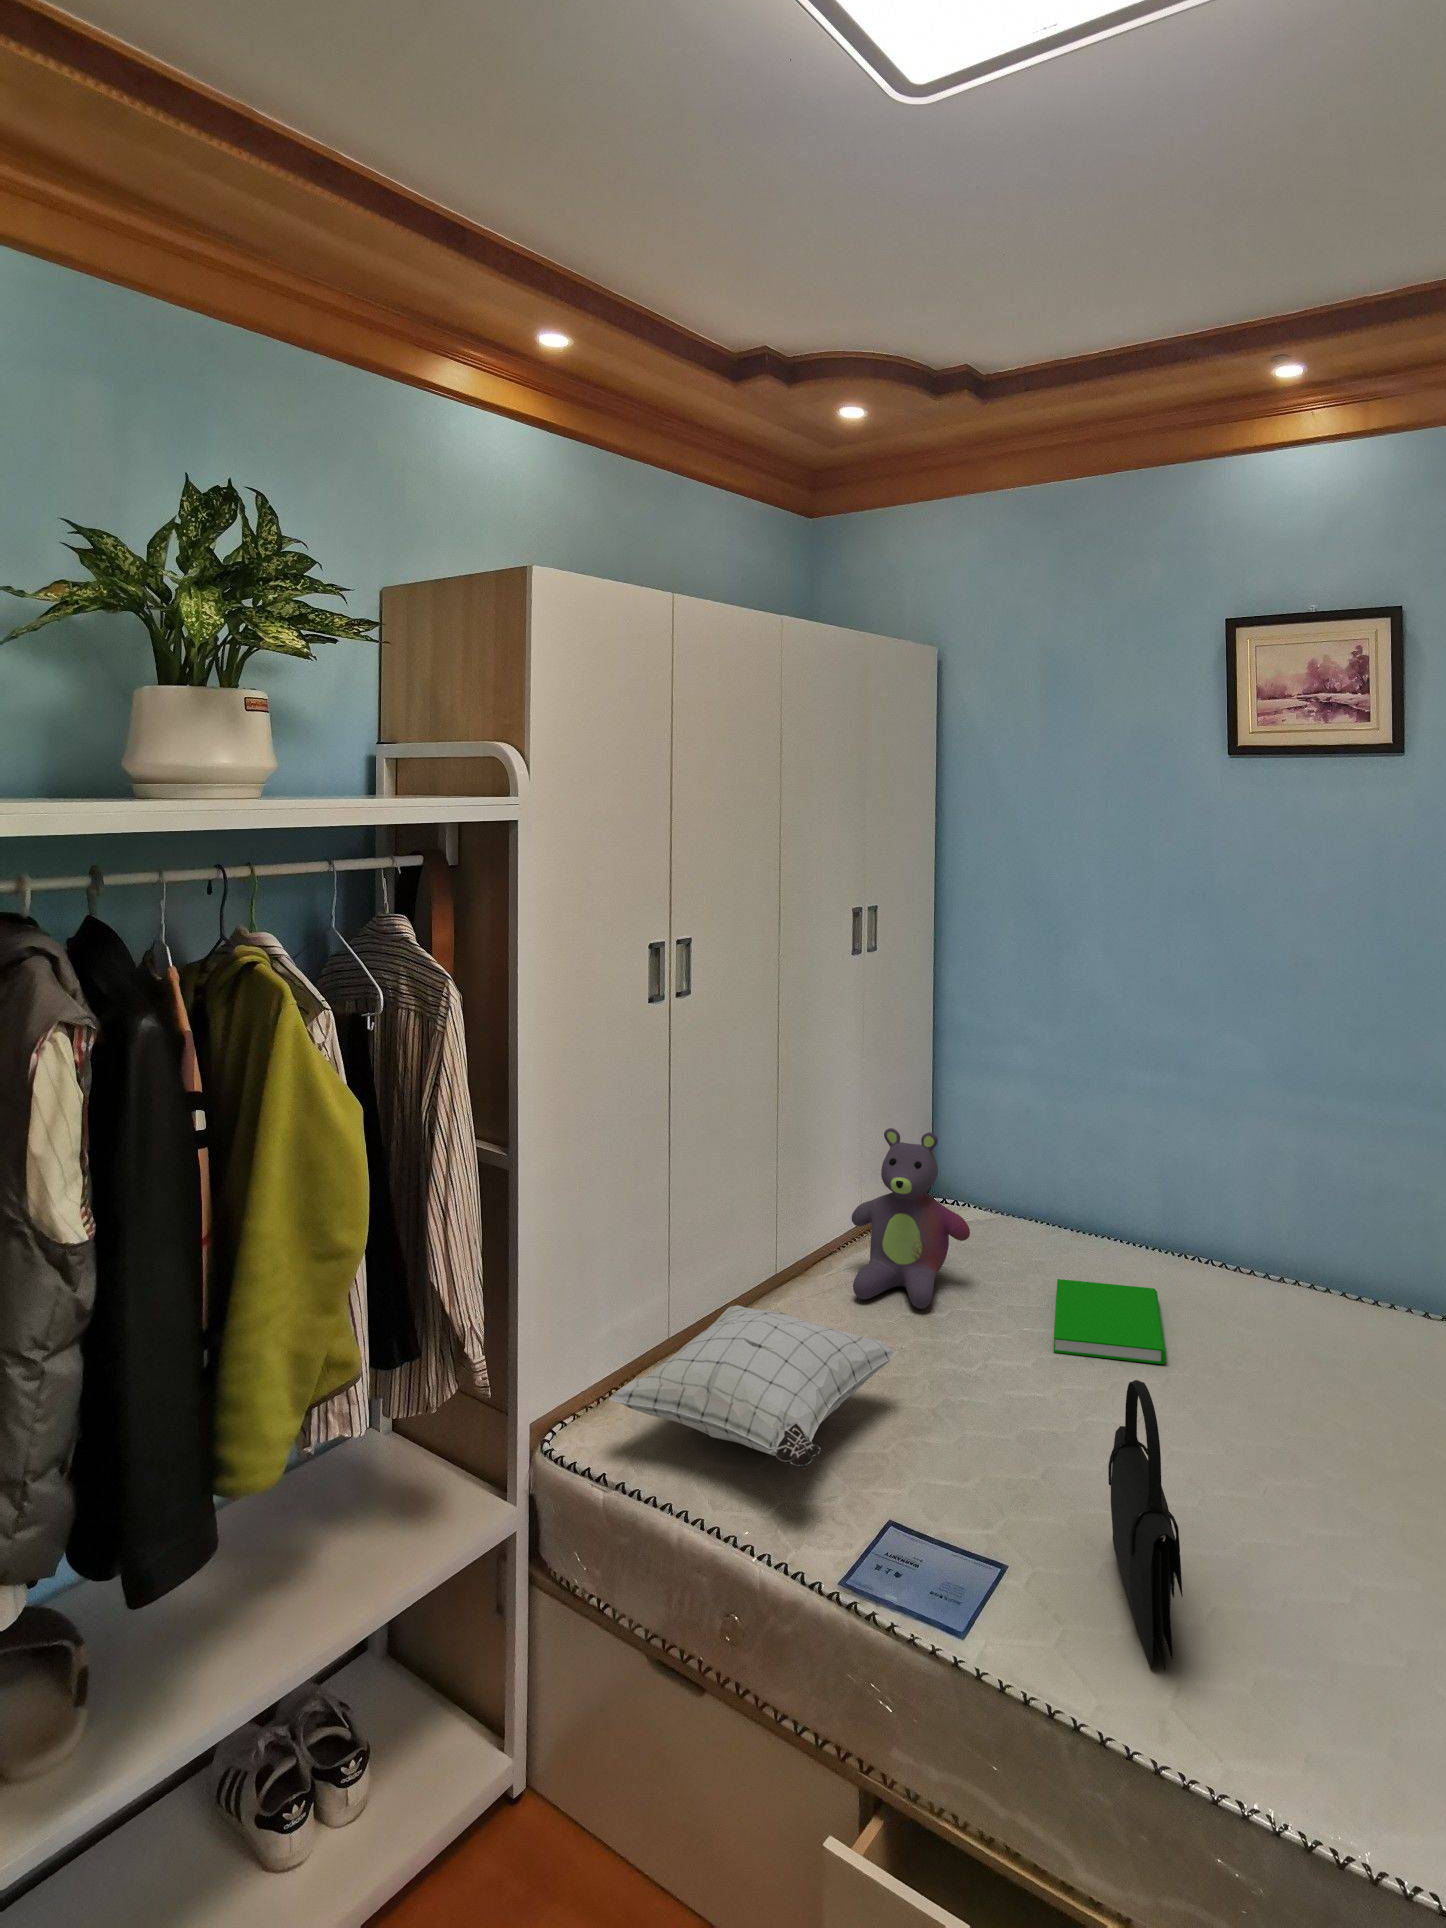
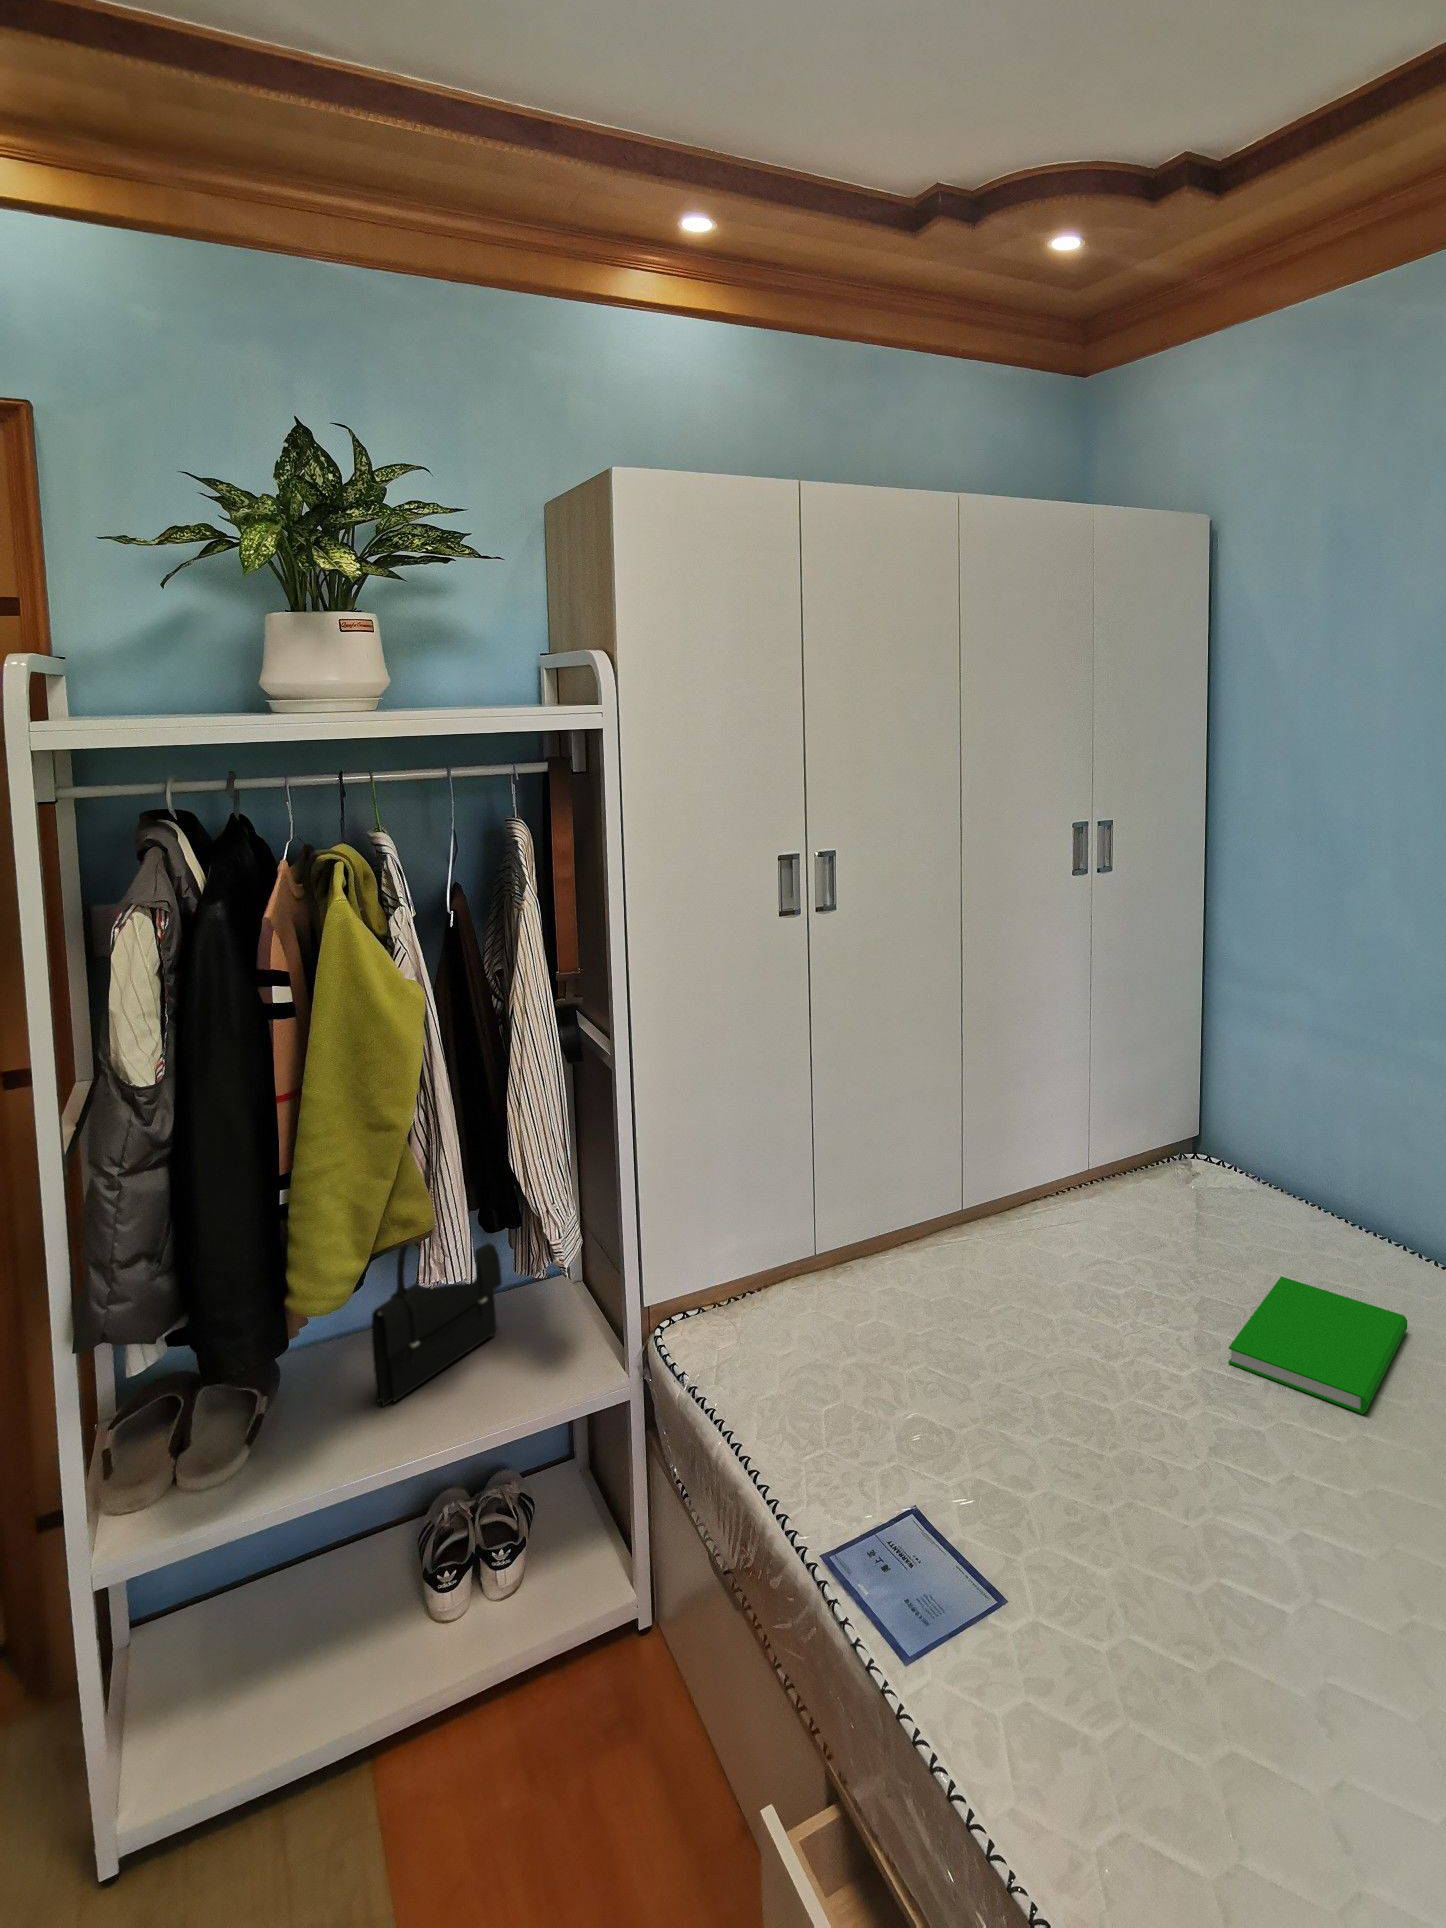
stuffed bear: present [851,1128,970,1309] -> none [1035,1073,1176,1276]
pillow: present [609,1305,898,1469] -> none [706,1234,1009,1425]
handbag: present [1108,1380,1183,1670] -> present [372,1243,502,1406]

